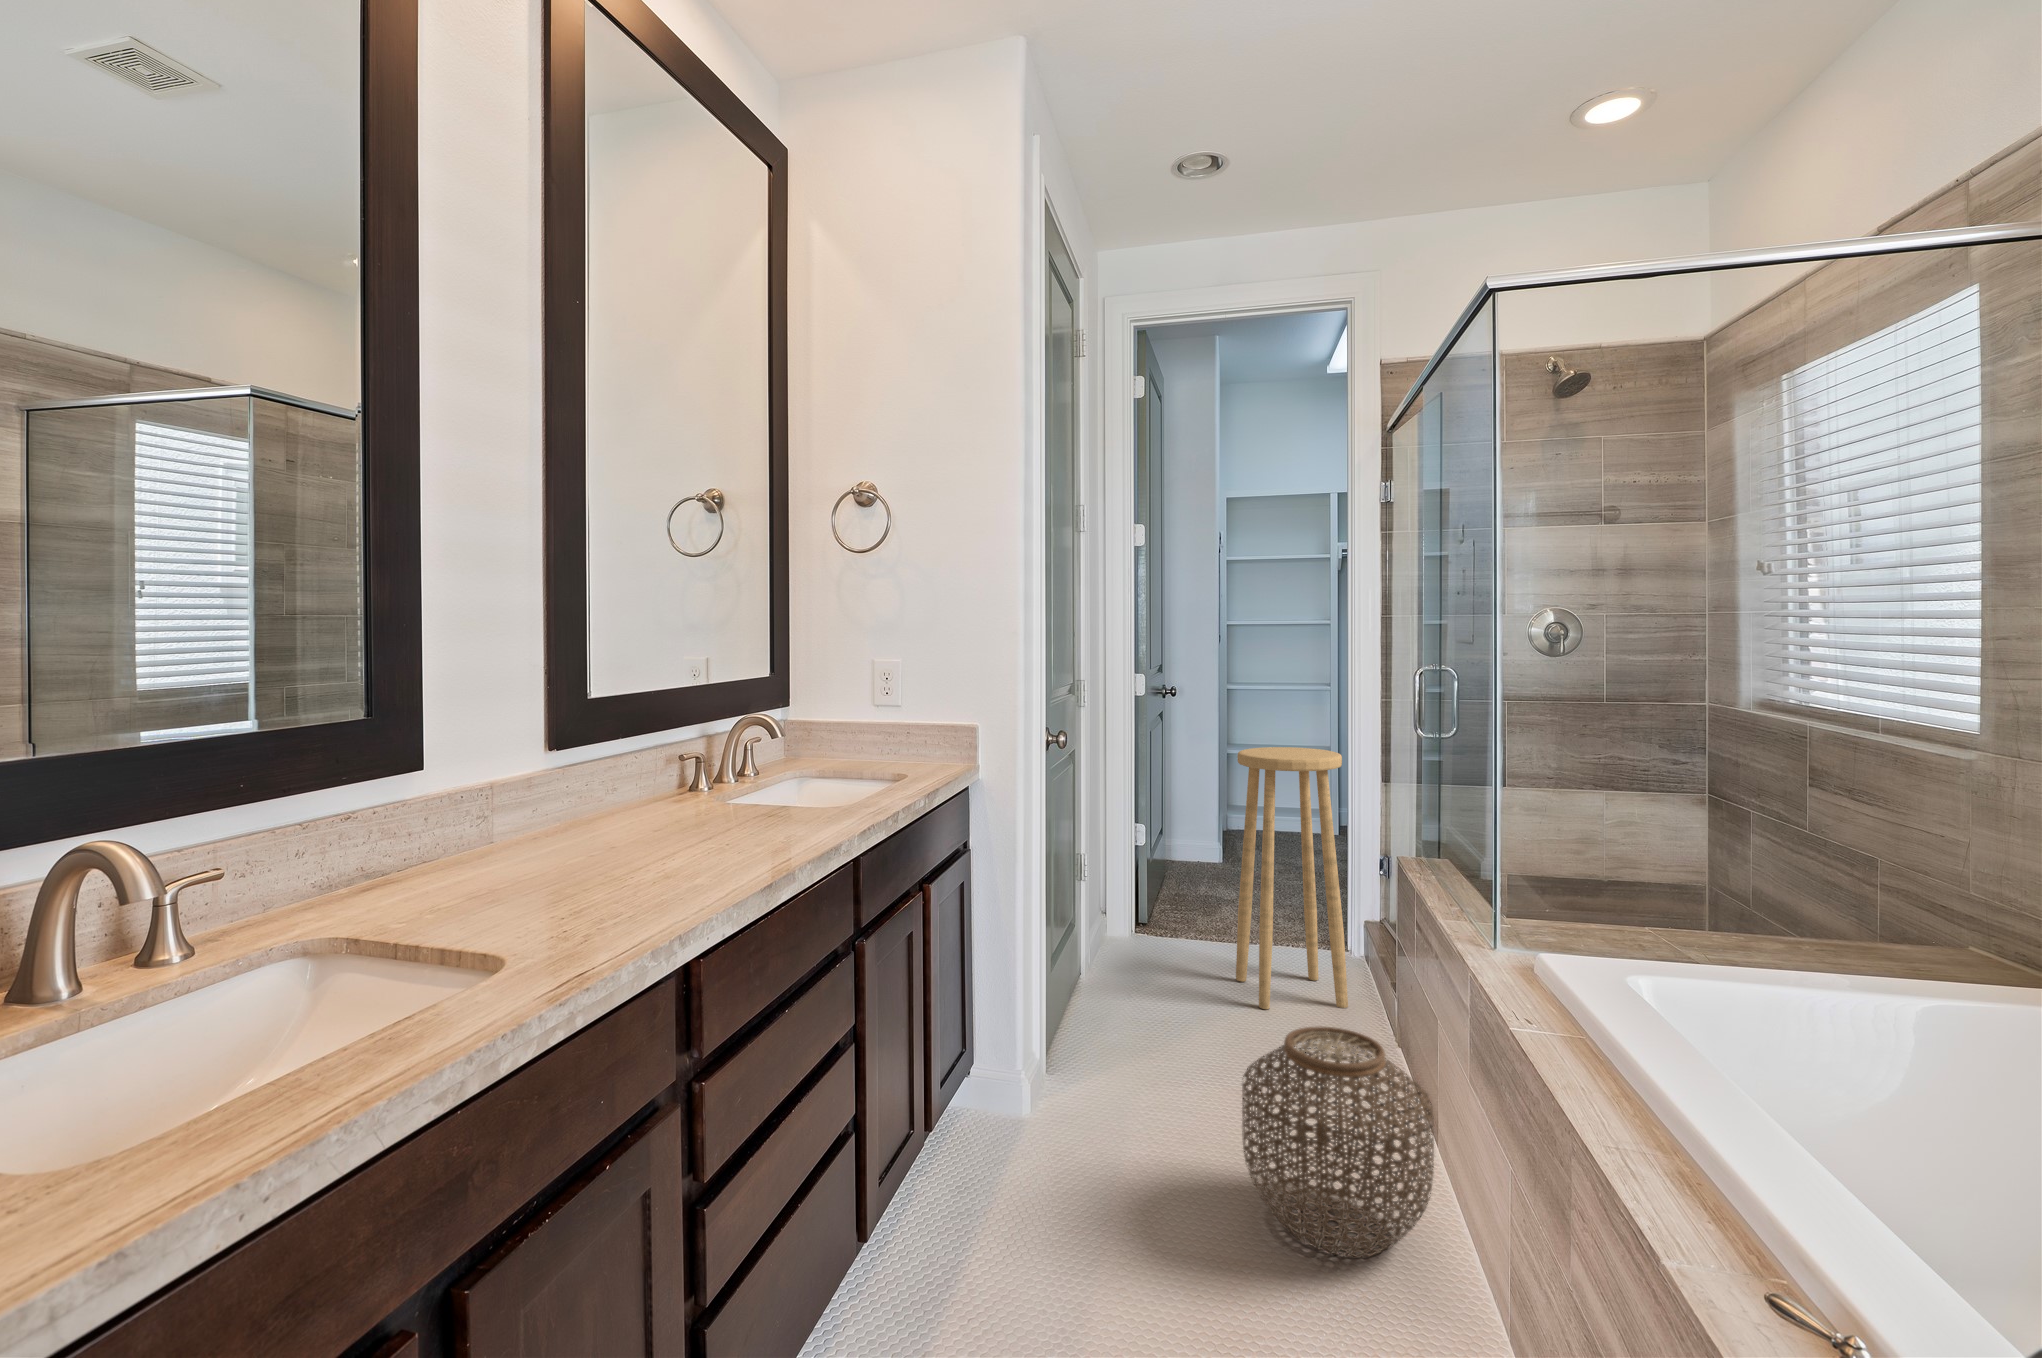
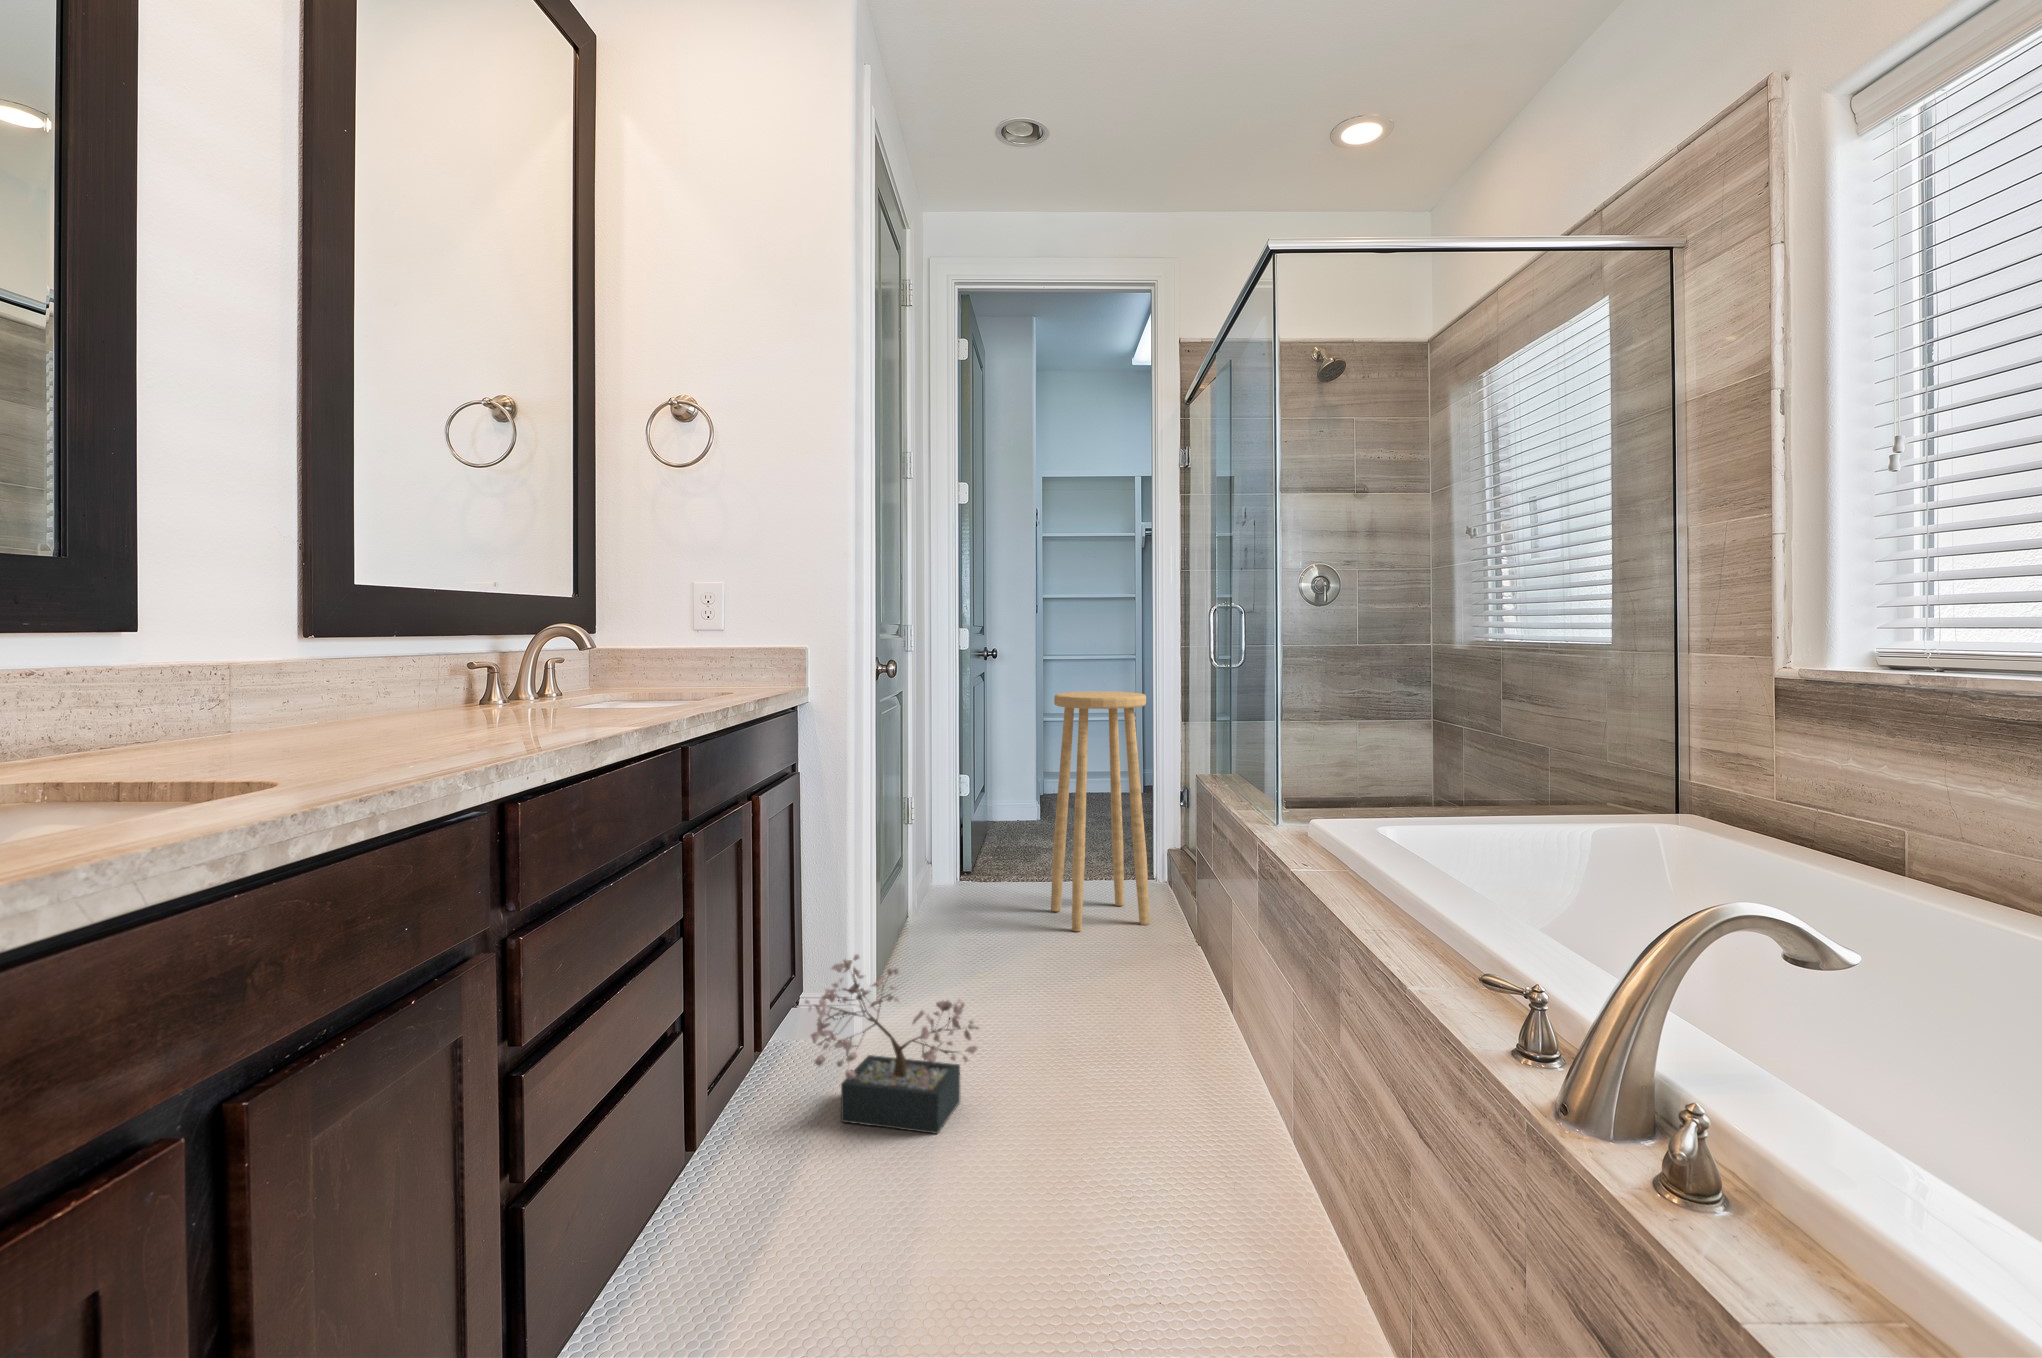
woven basket: present [1242,1026,1434,1257] -> none [1060,913,1223,1111]
decorative plant: none [976,1042,1155,1248] -> present [805,955,979,1134]

